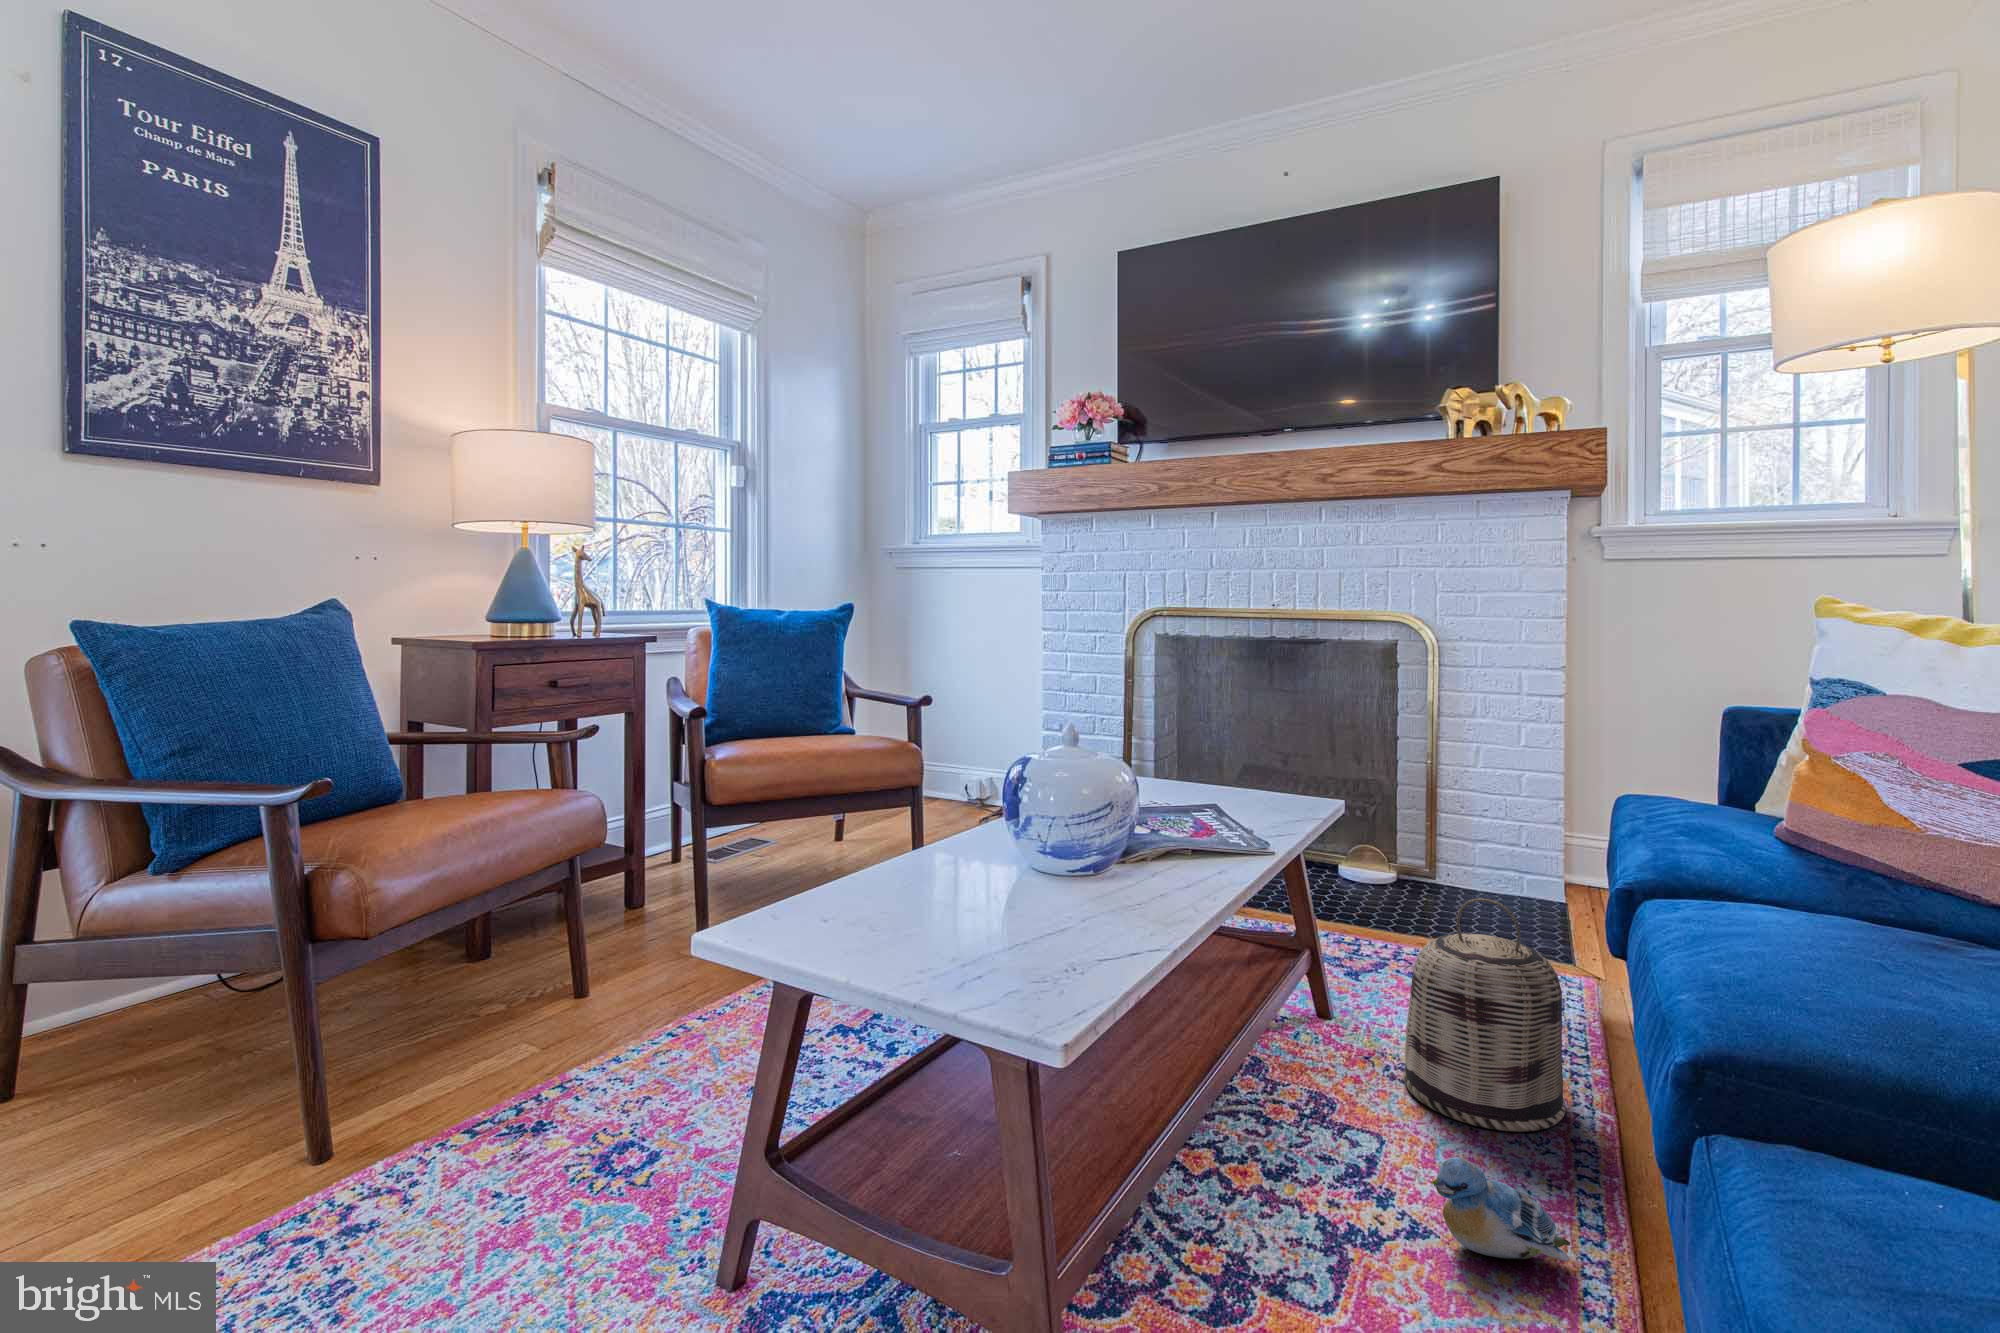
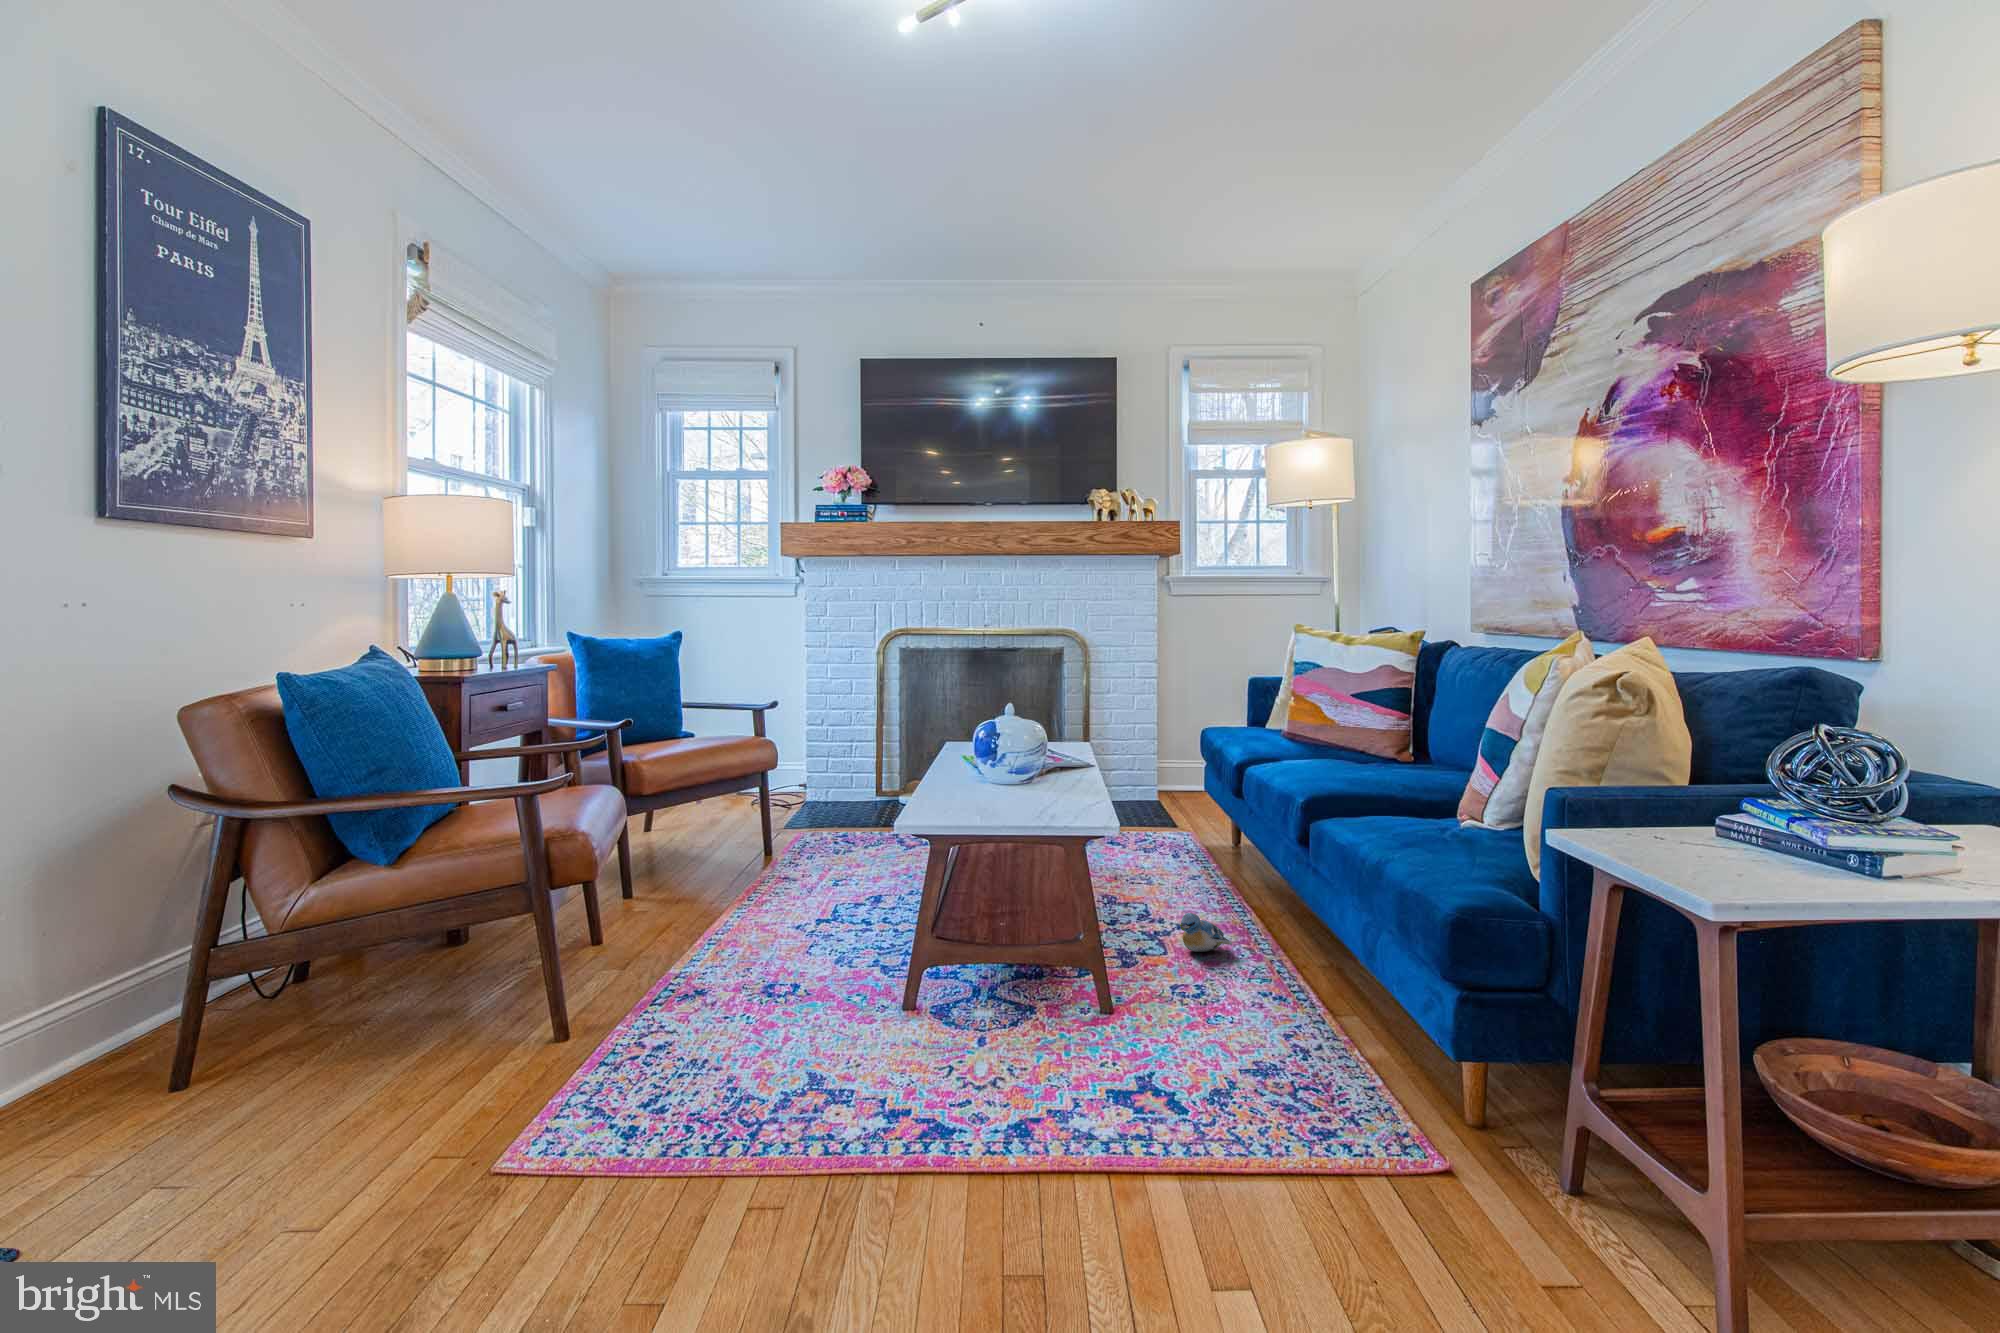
basket: present [1403,898,1566,1132] -> none [1125,804,1198,912]

